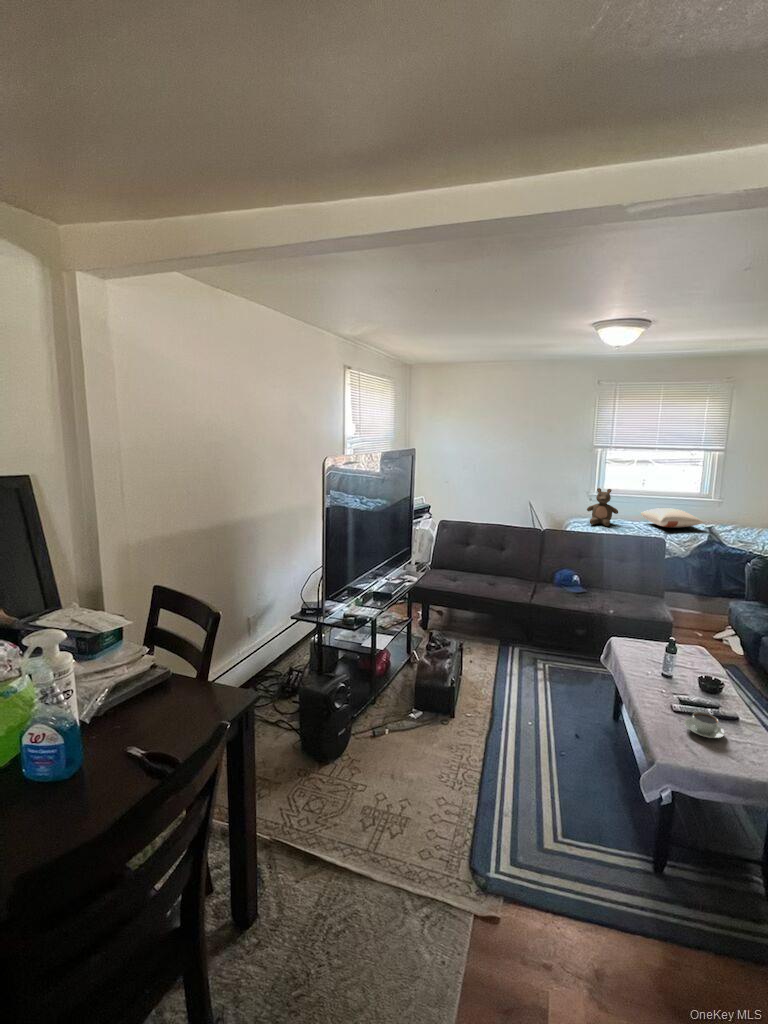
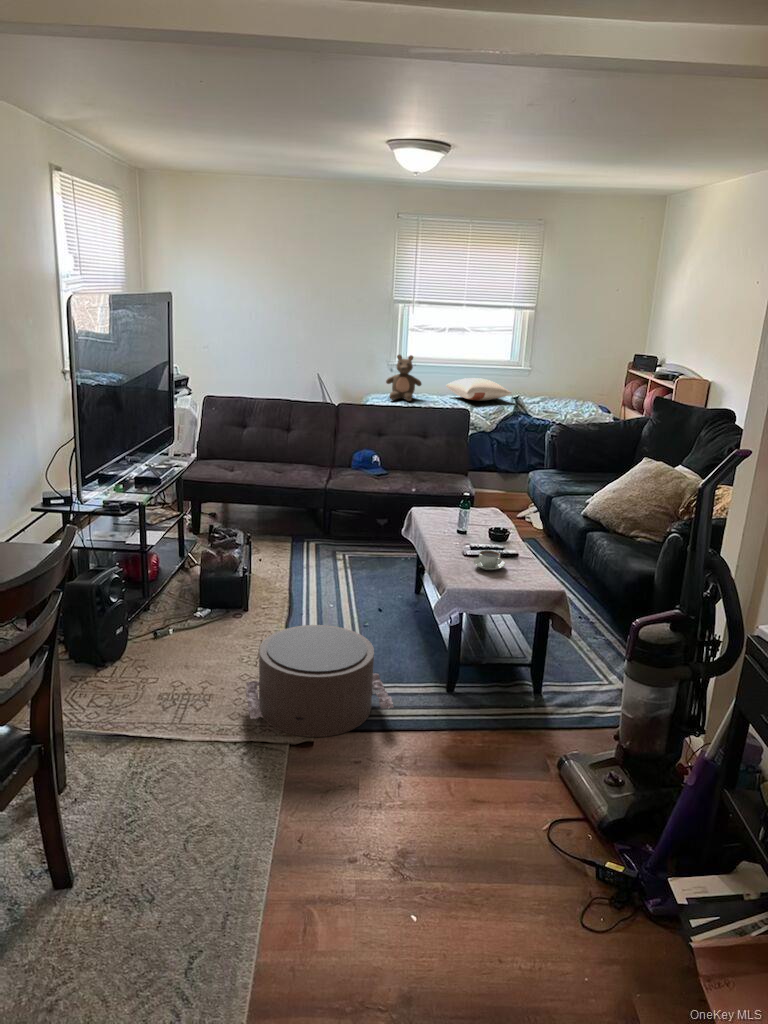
pouf: none [436,764,592,910] -> present [246,625,393,737]

